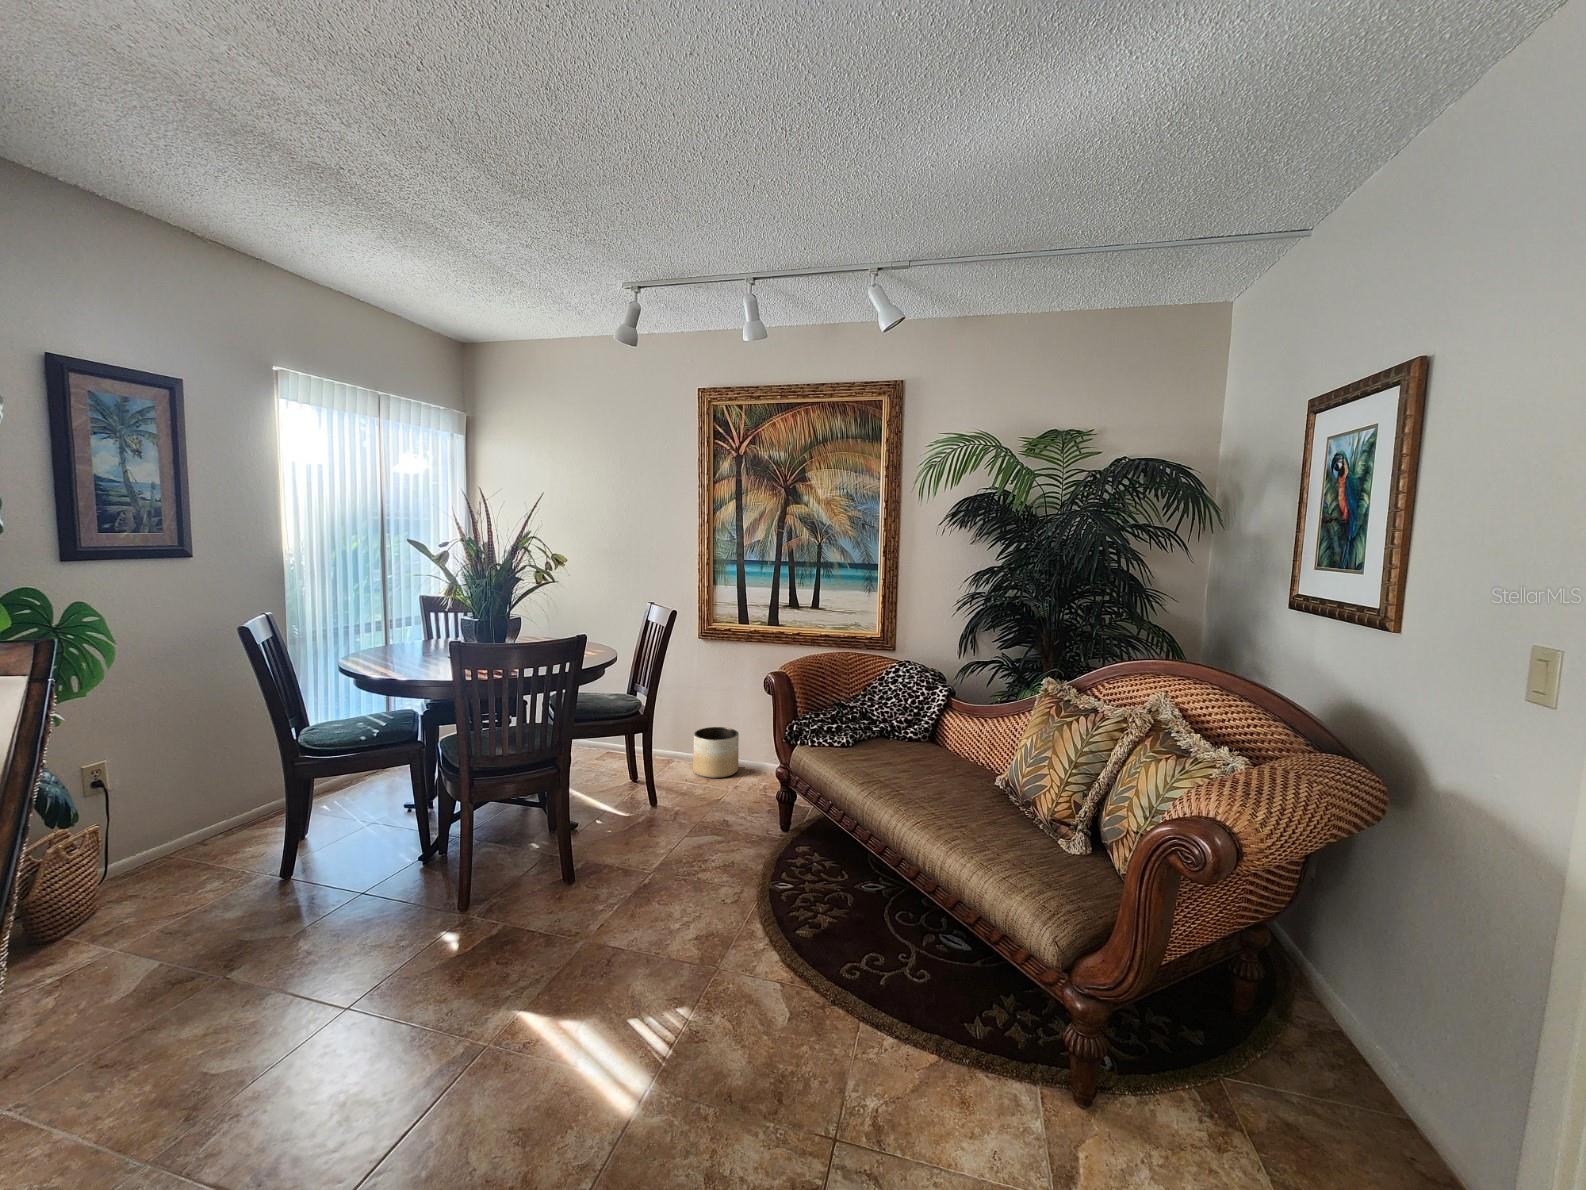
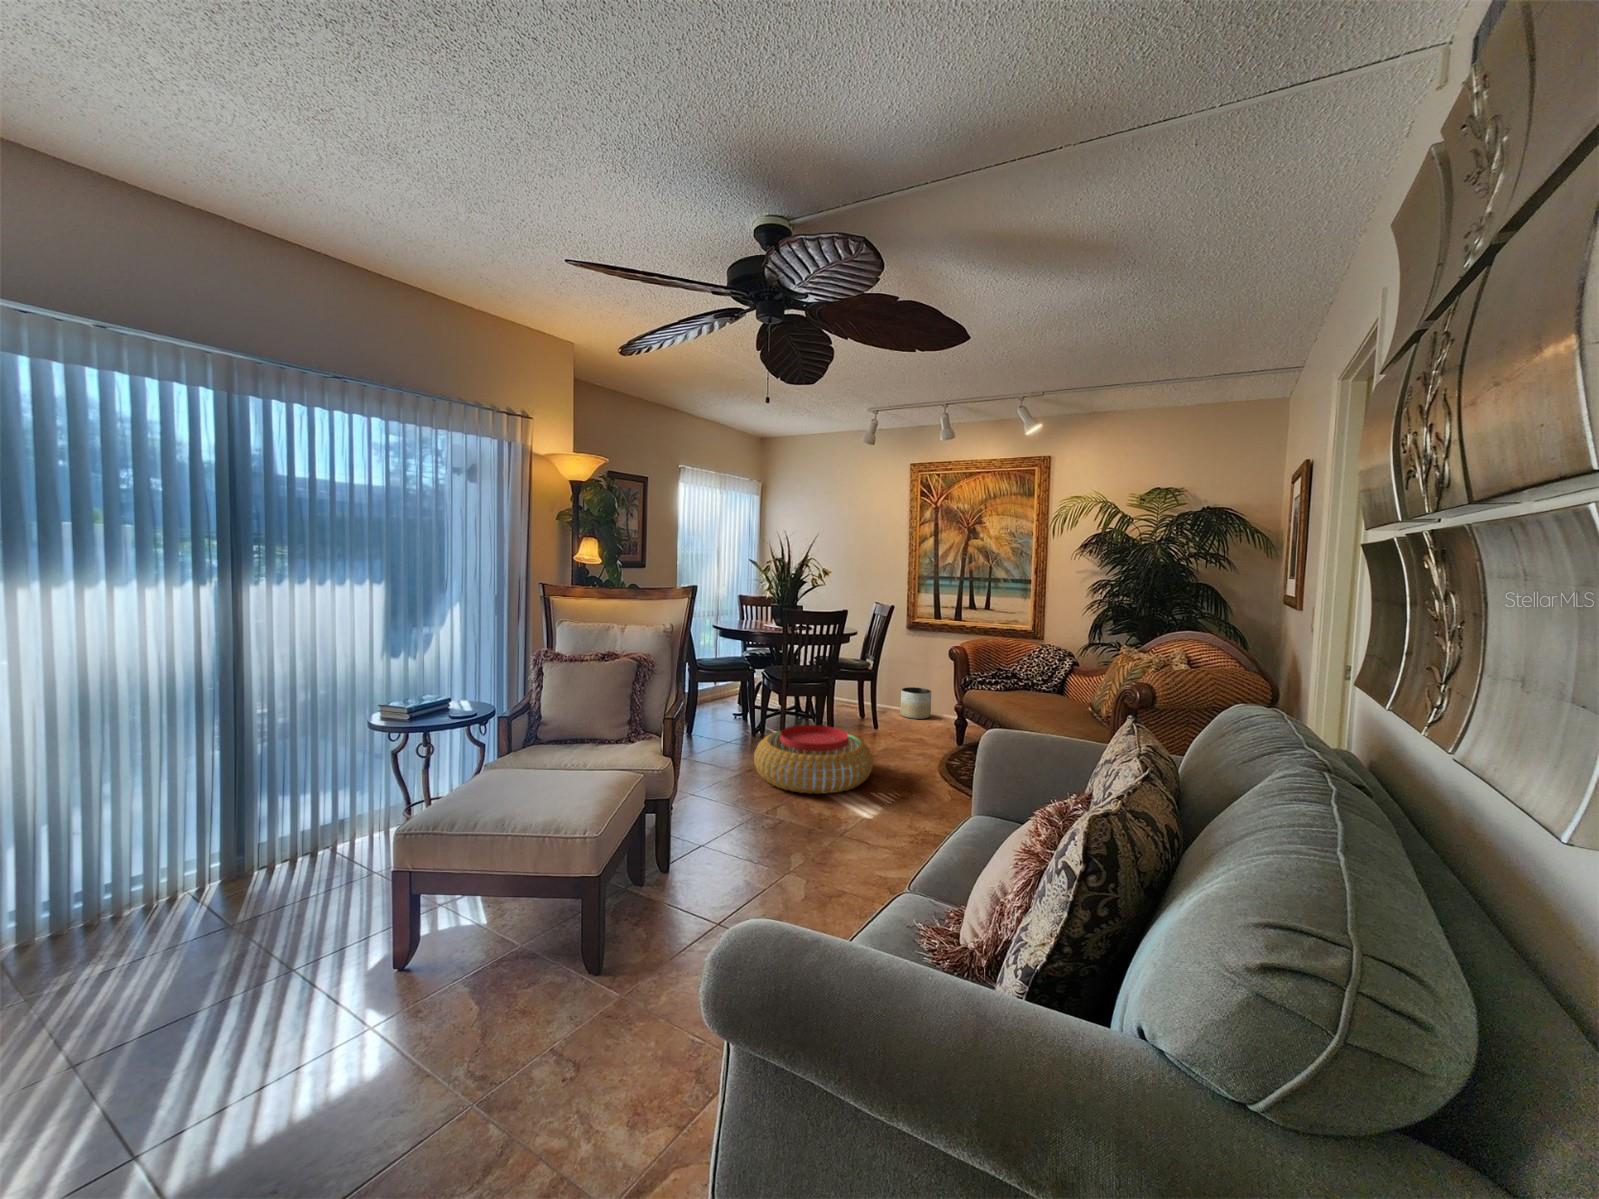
pouf: none [372,860,633,1048] -> present [754,725,873,794]

